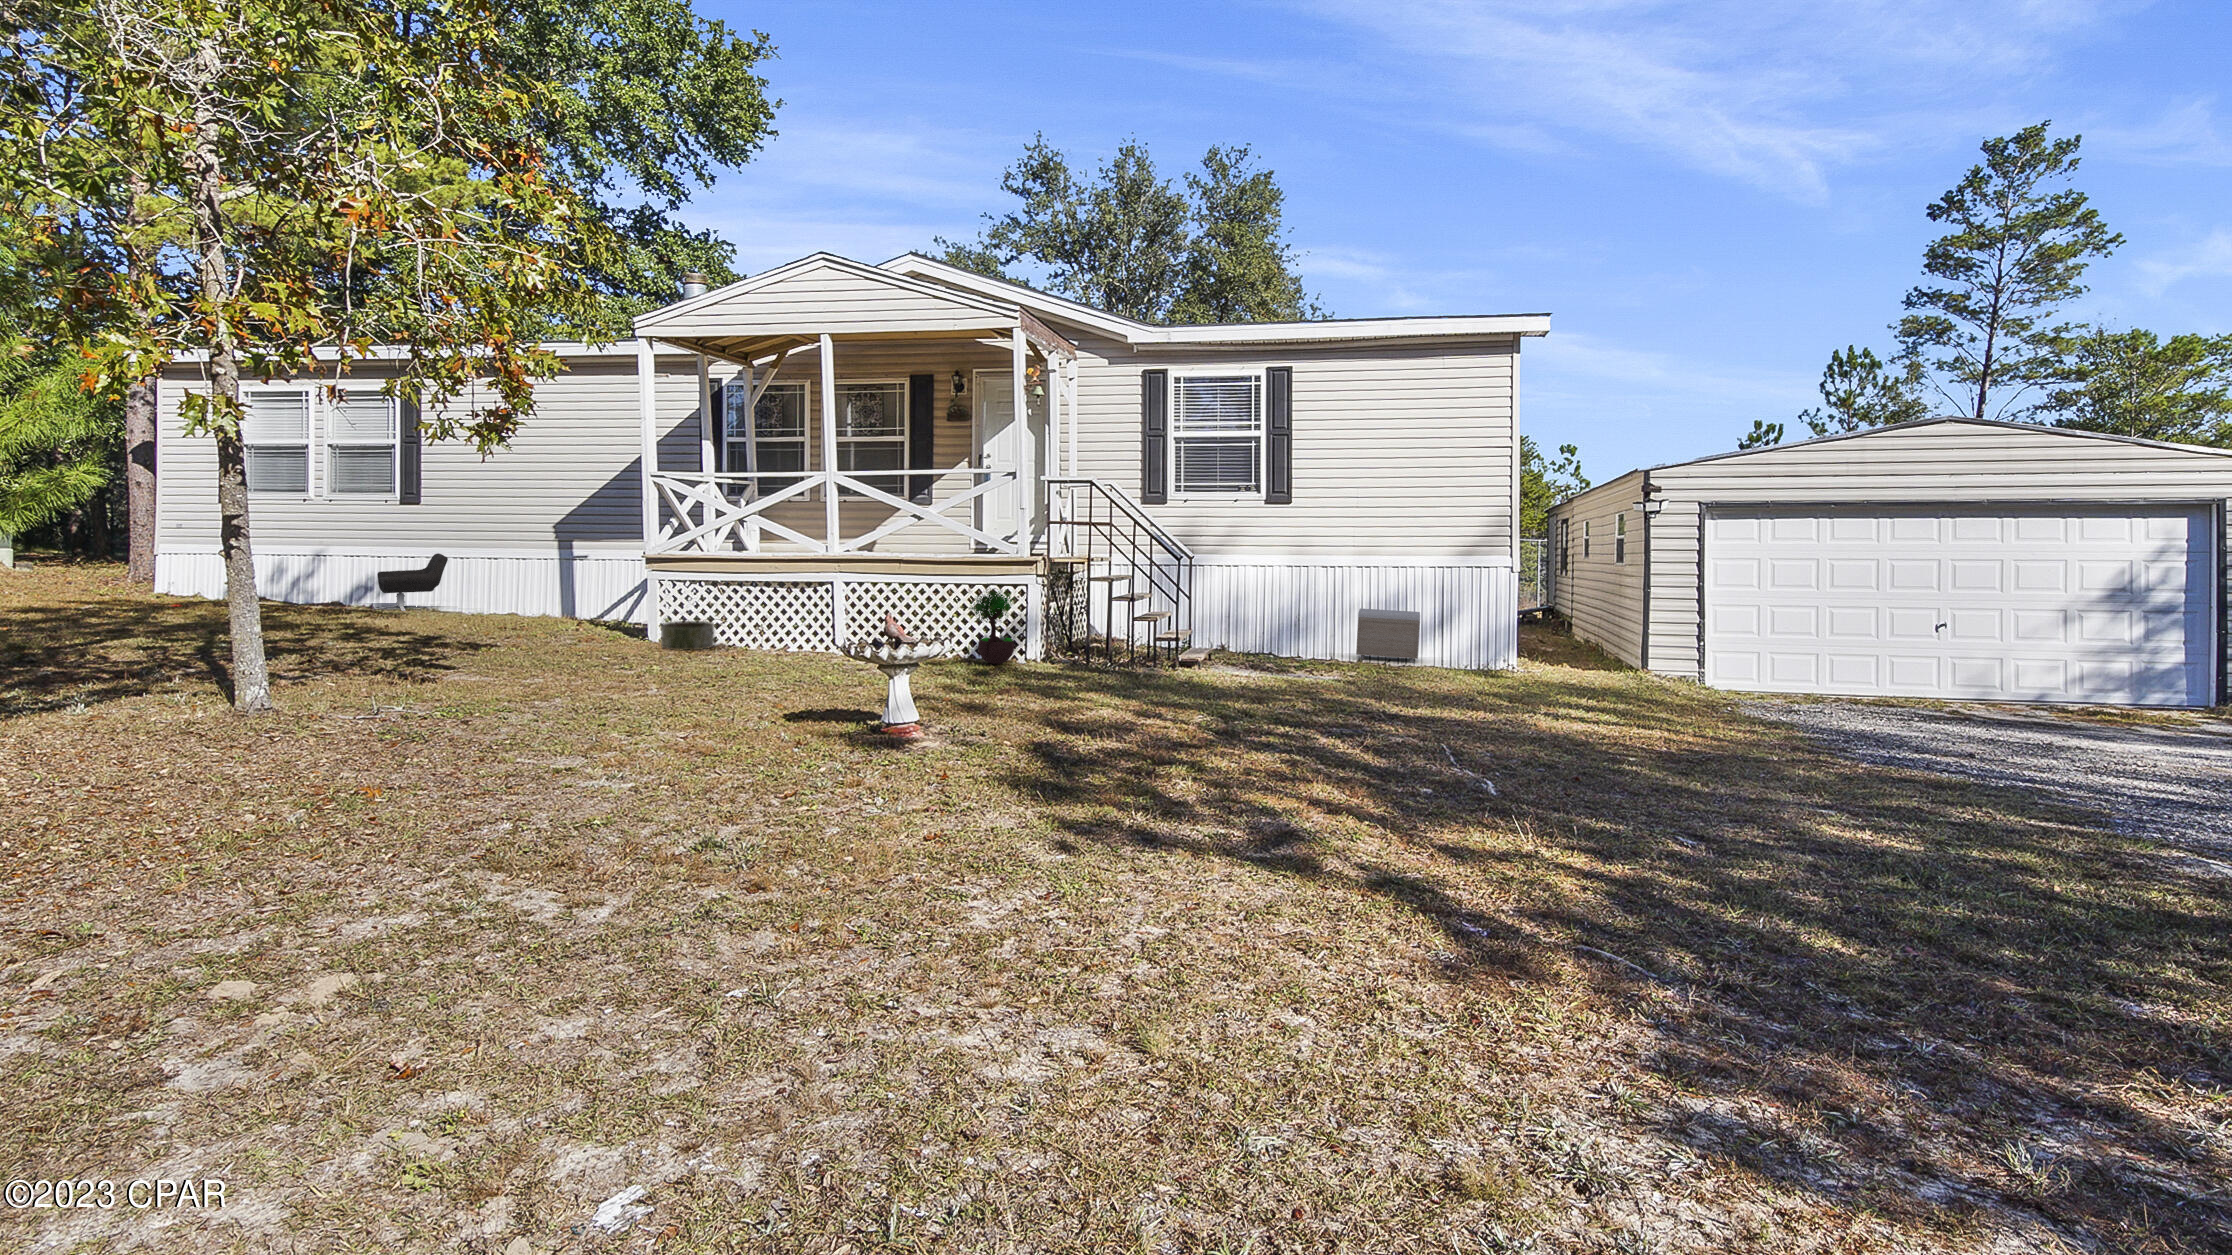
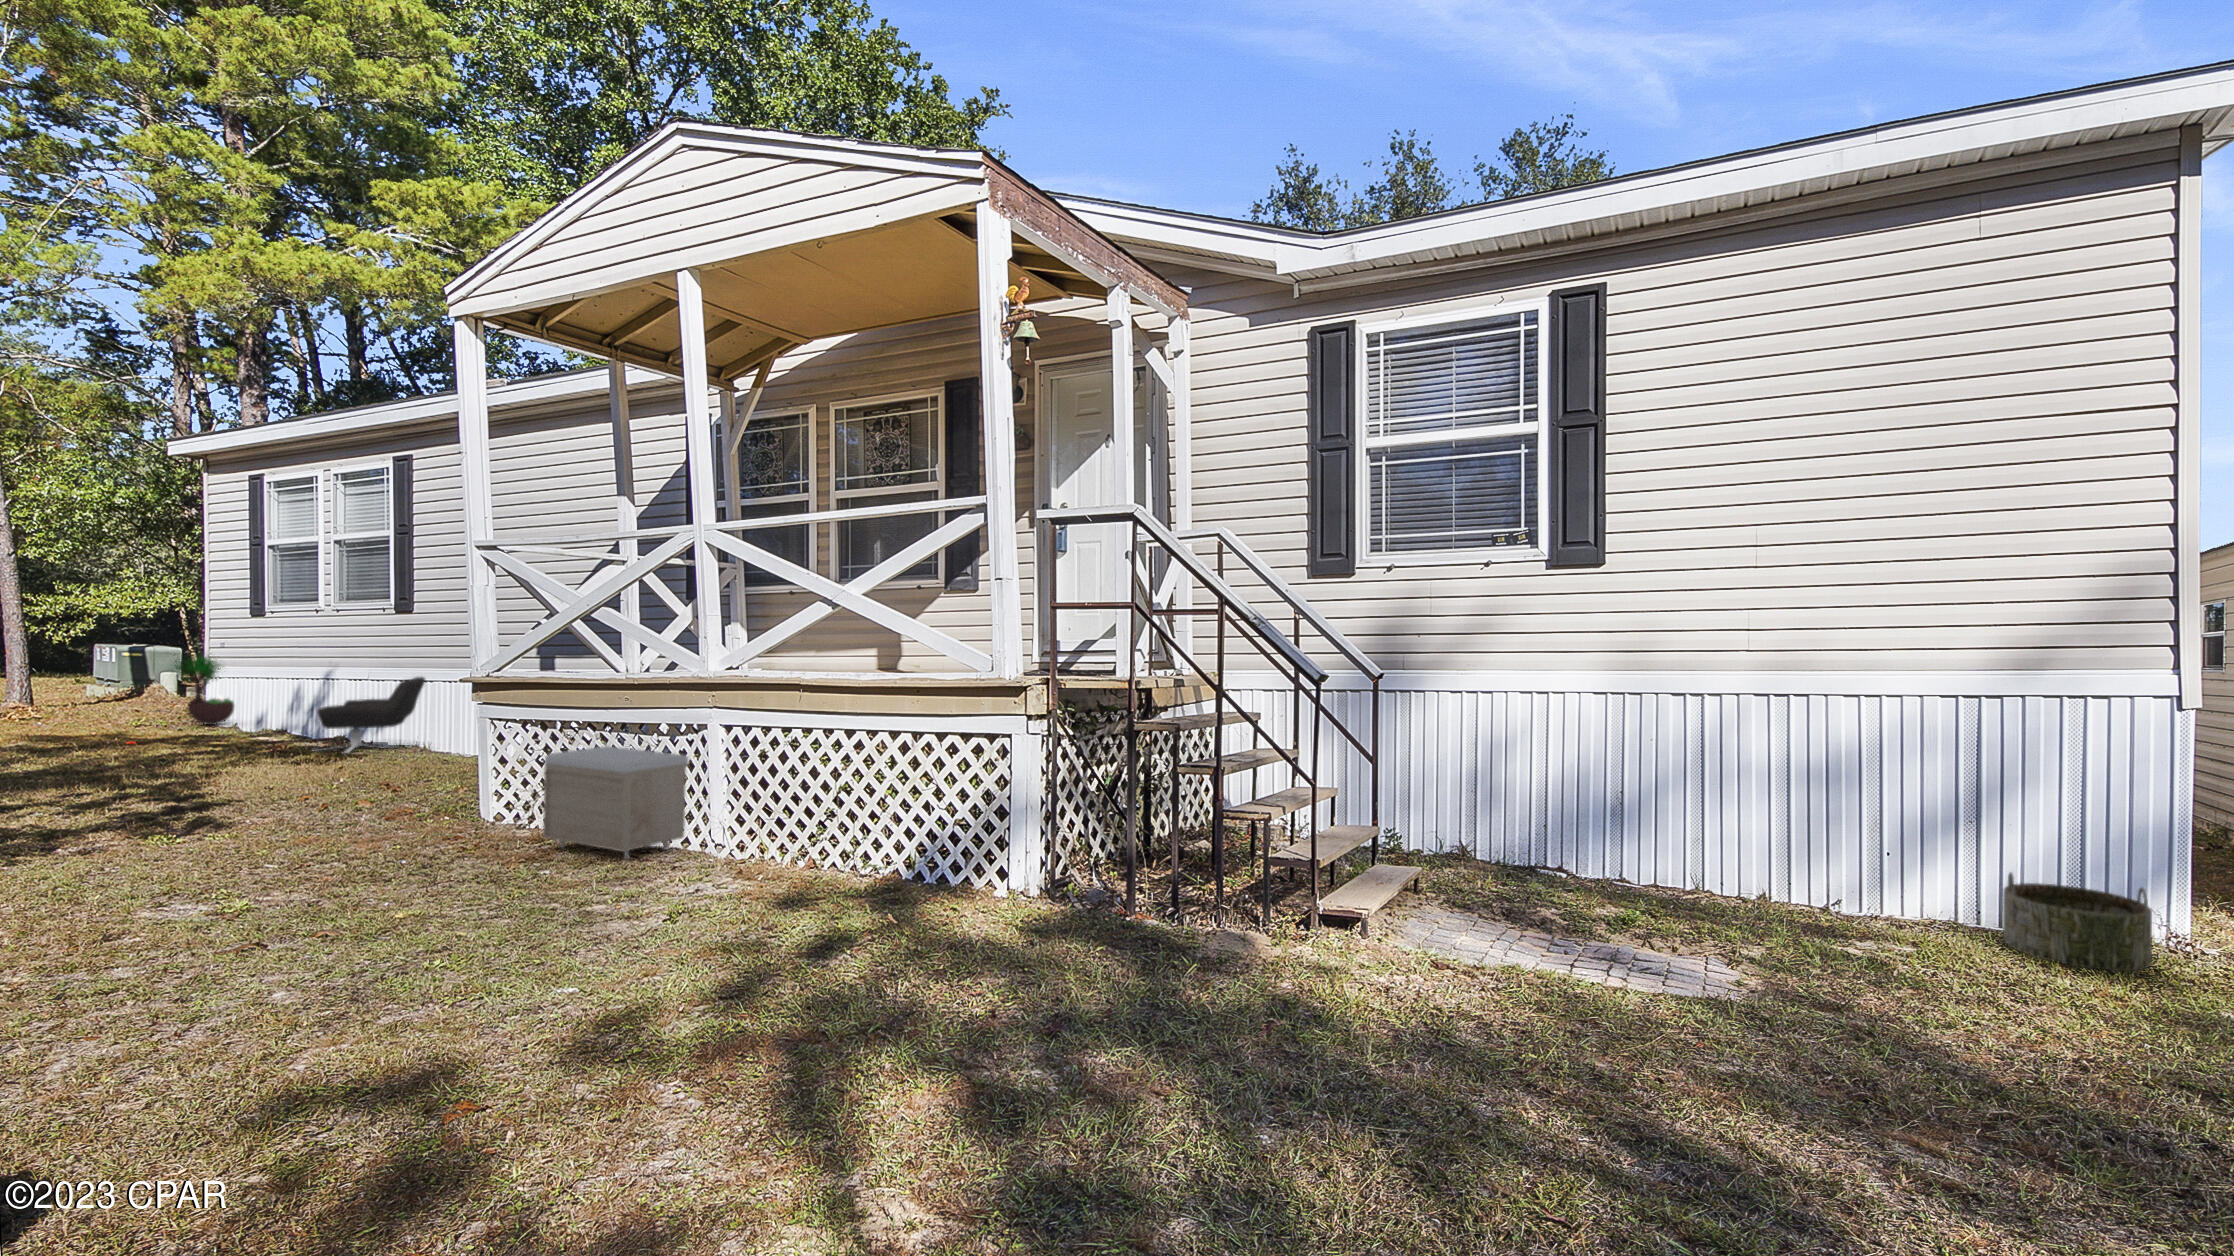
potted tree: present [969,588,1015,664] -> present [172,653,234,725]
storage bench: present [1356,608,1420,663] -> present [543,746,689,859]
basket: present [661,621,714,650] -> present [2003,873,2152,971]

